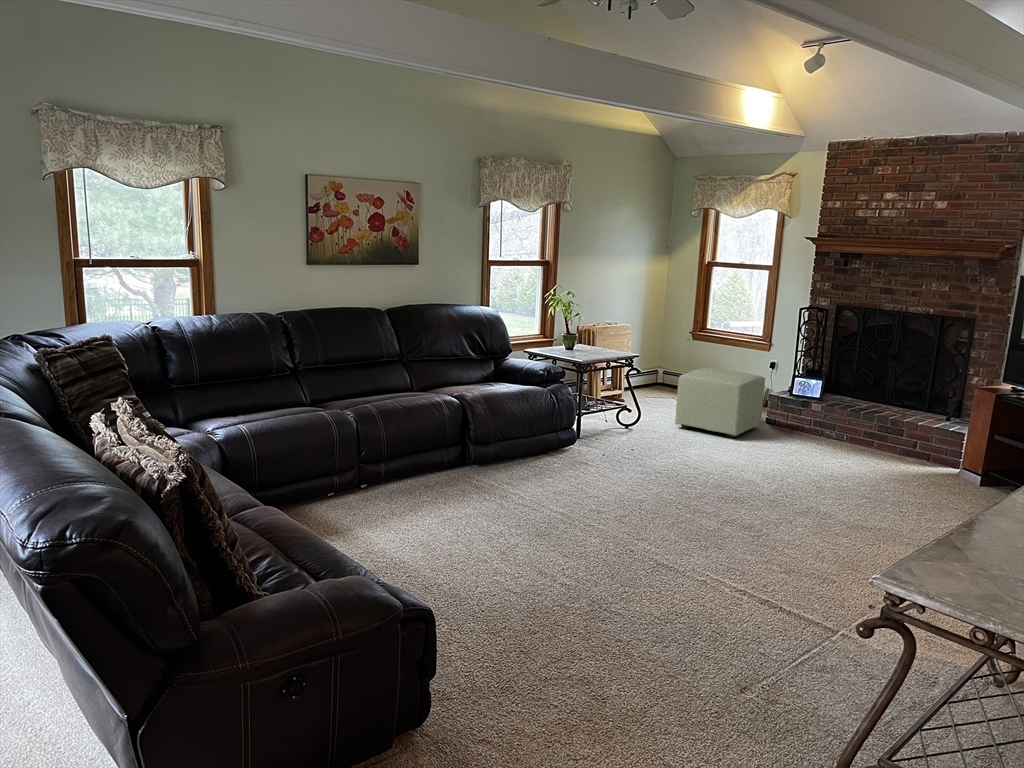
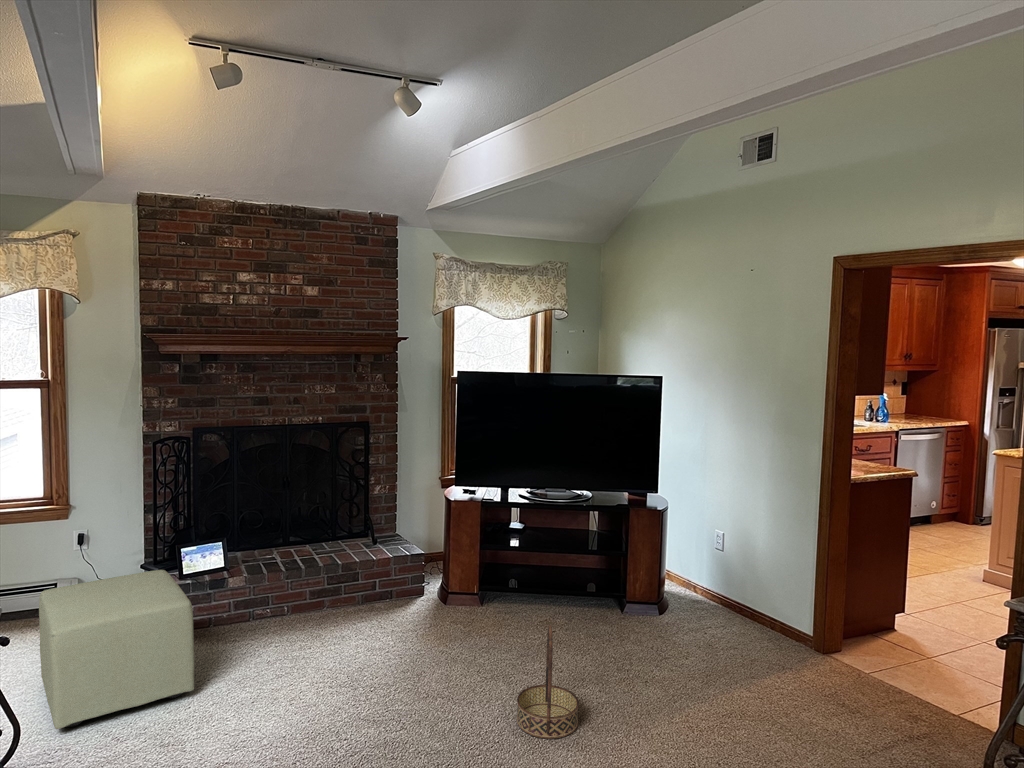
basket: none [832,446,885,524] -> present [516,625,579,739]

